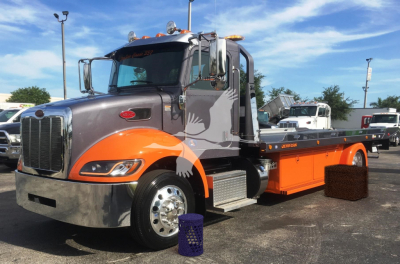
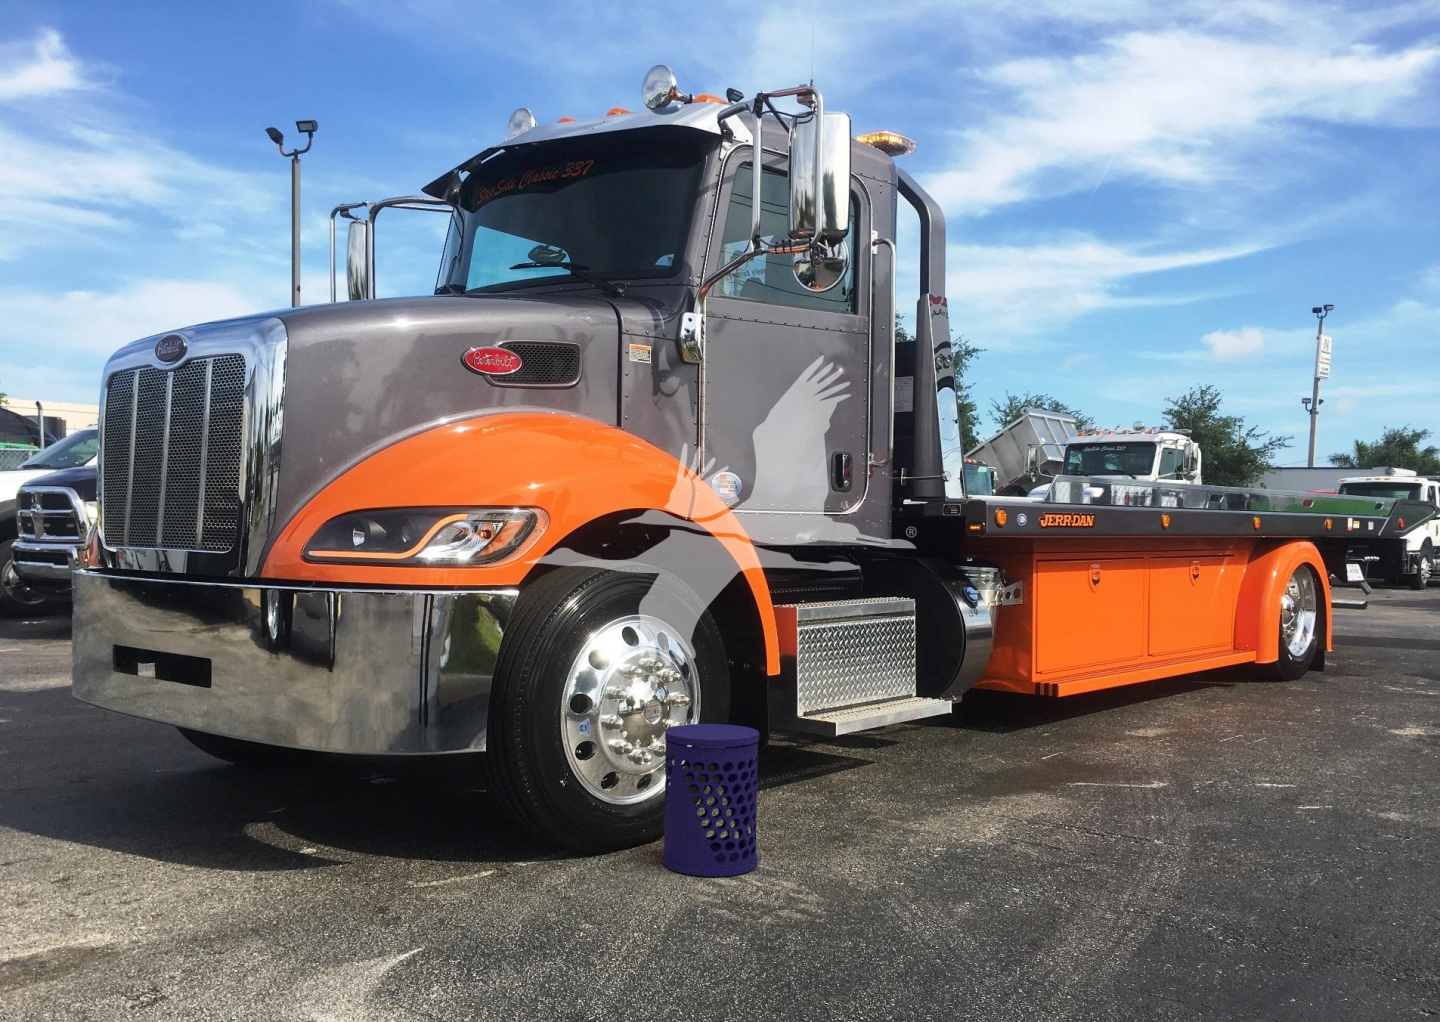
wooden crate: present [324,164,368,201] -> none [1186,605,1345,730]

